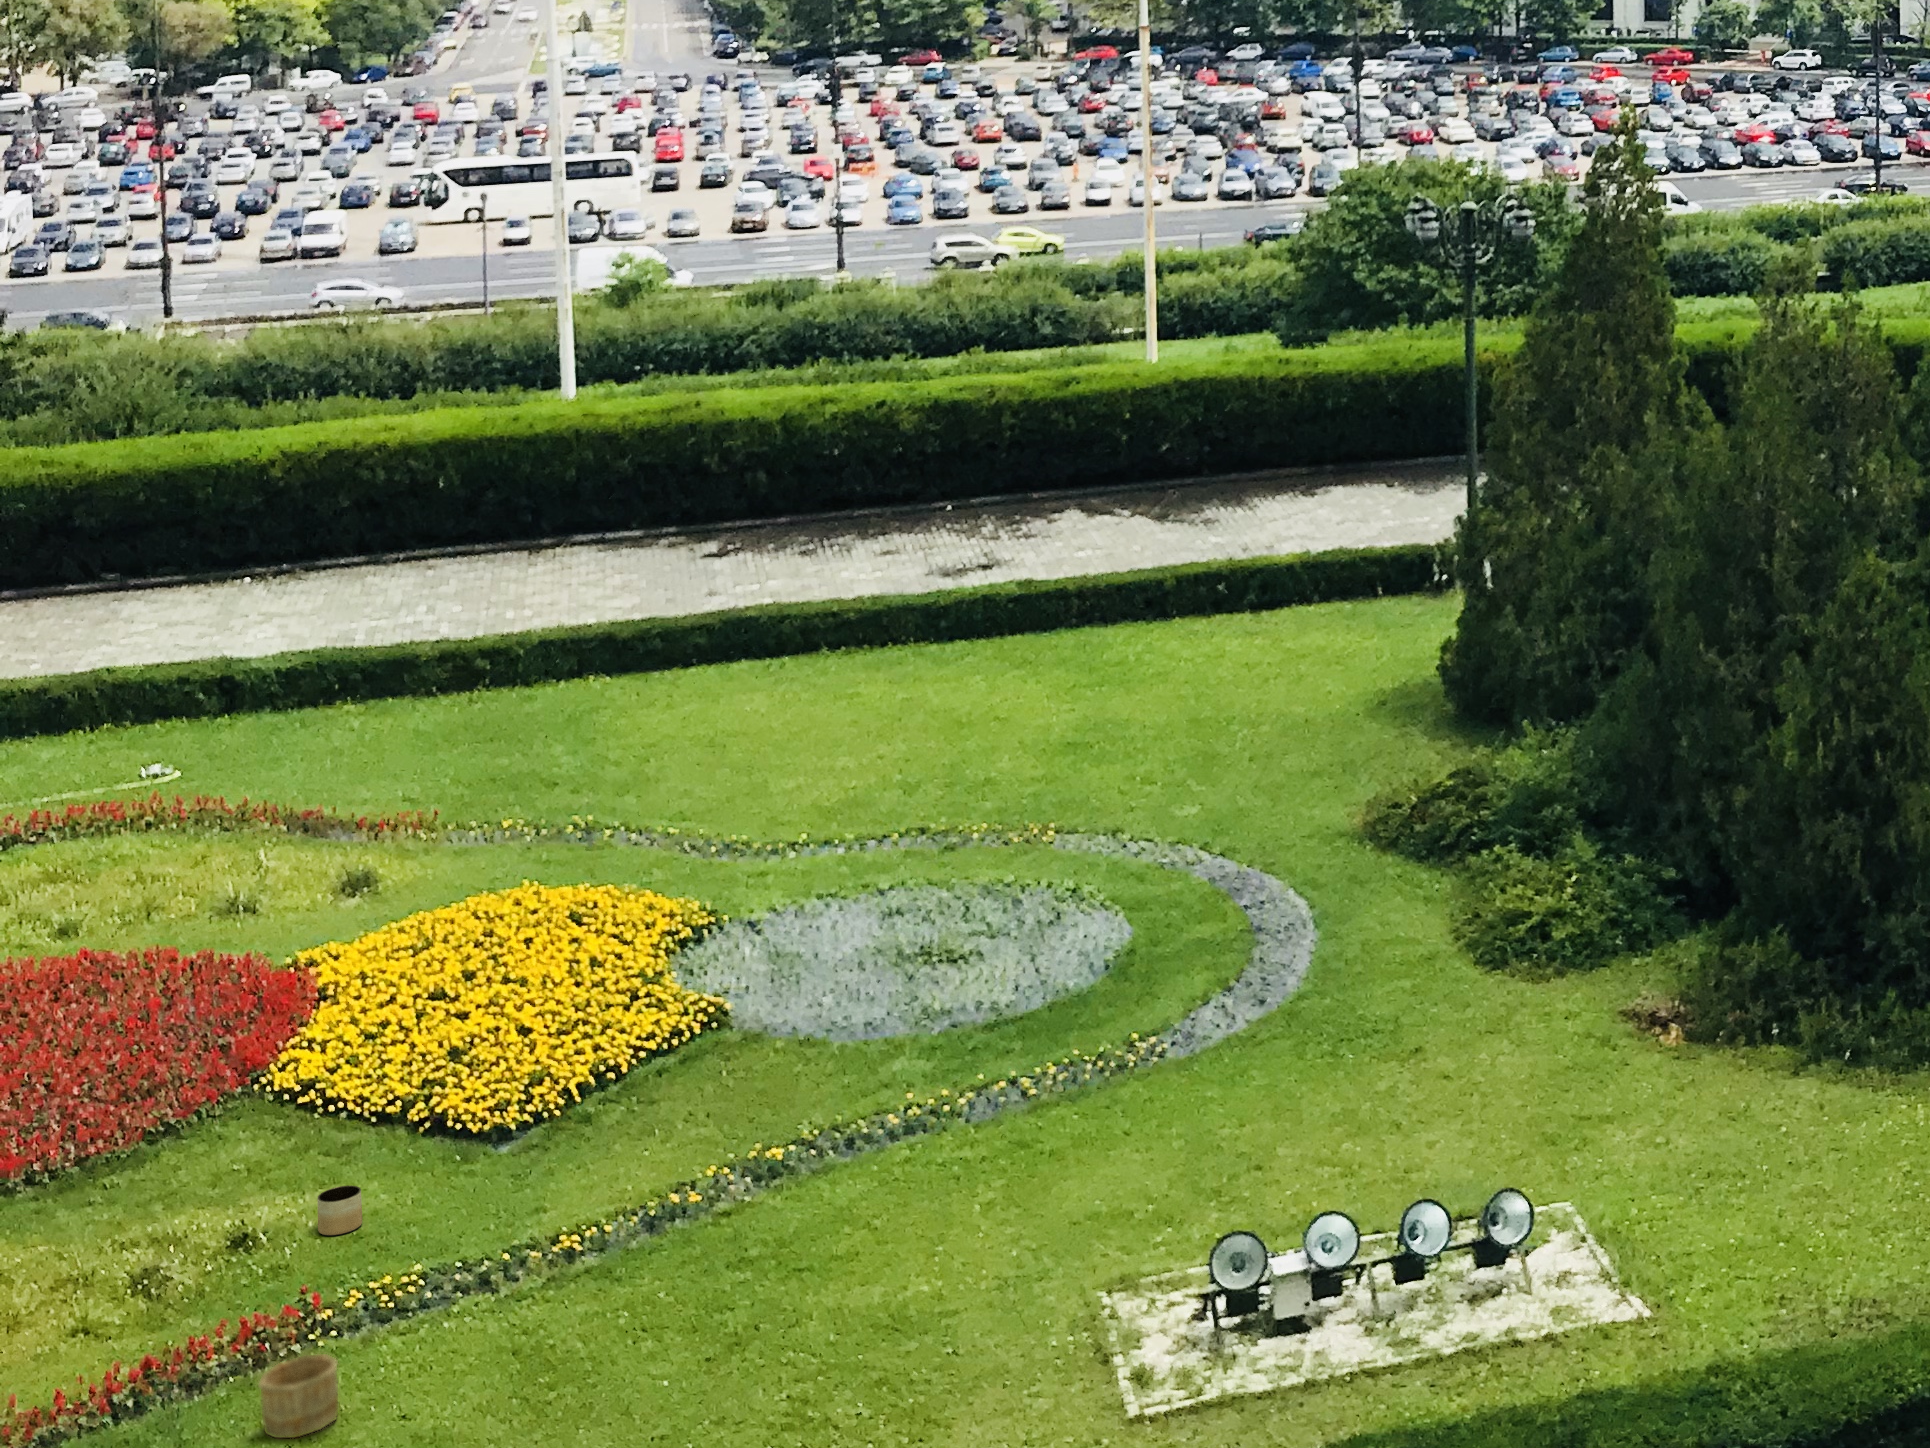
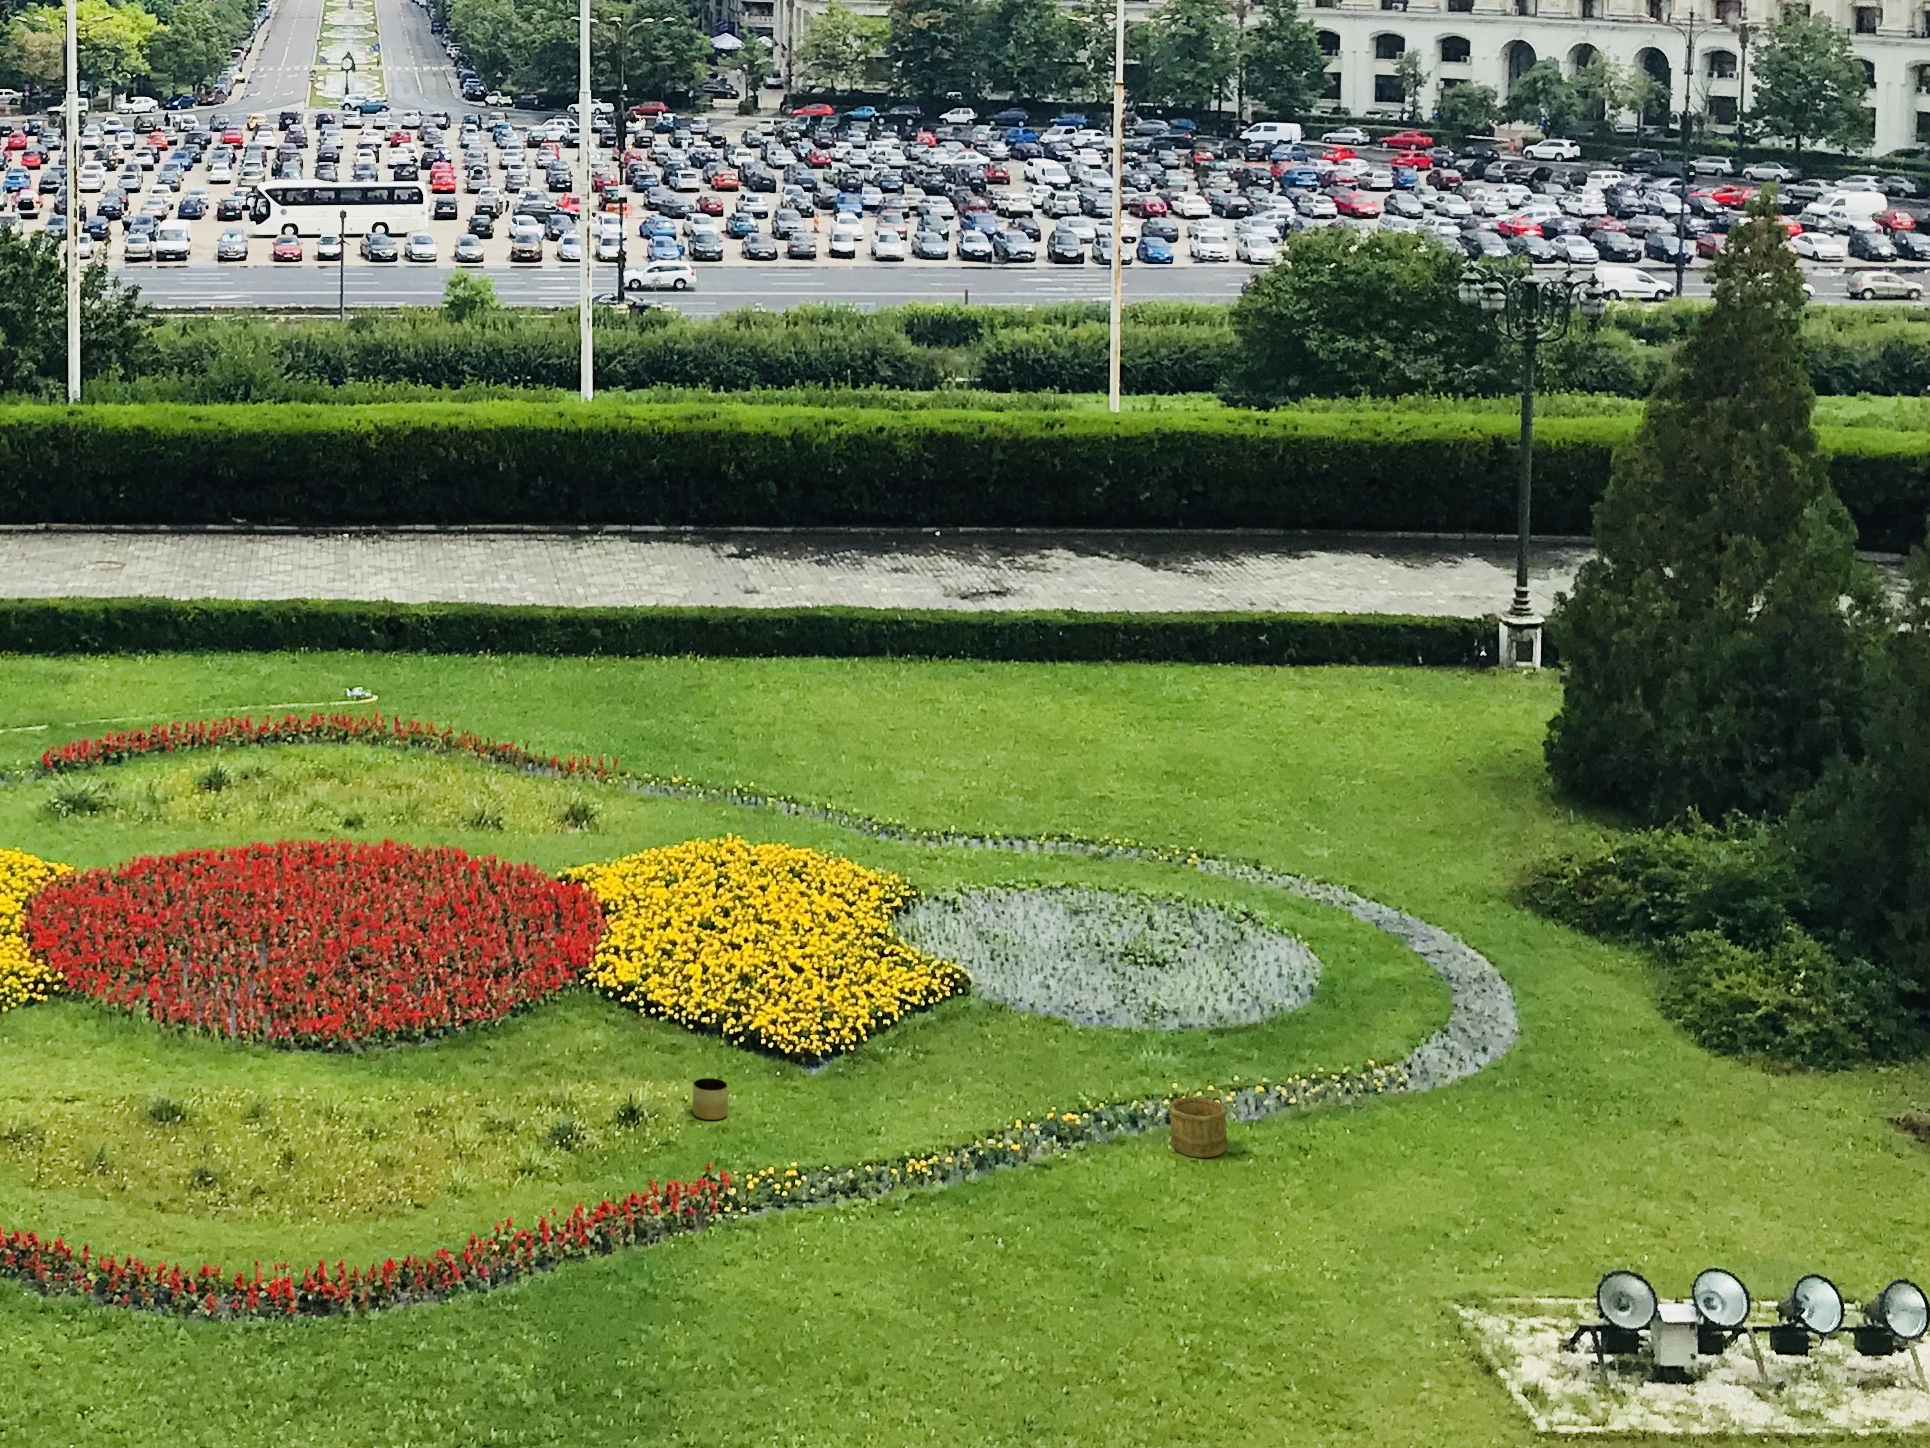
wooden bucket: present [259,1354,338,1438] -> present [1169,1097,1227,1158]

